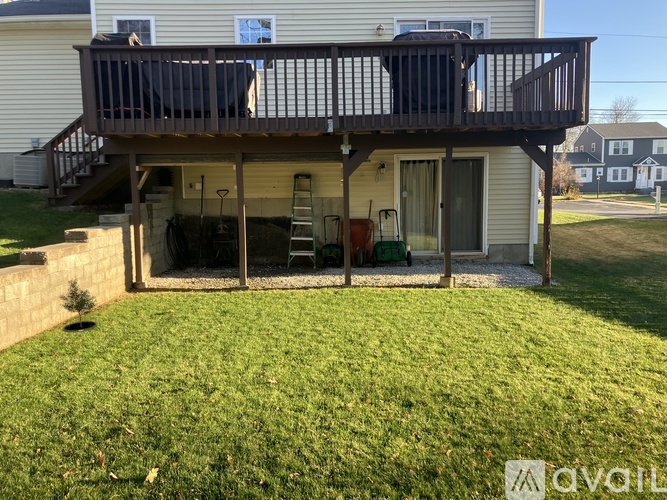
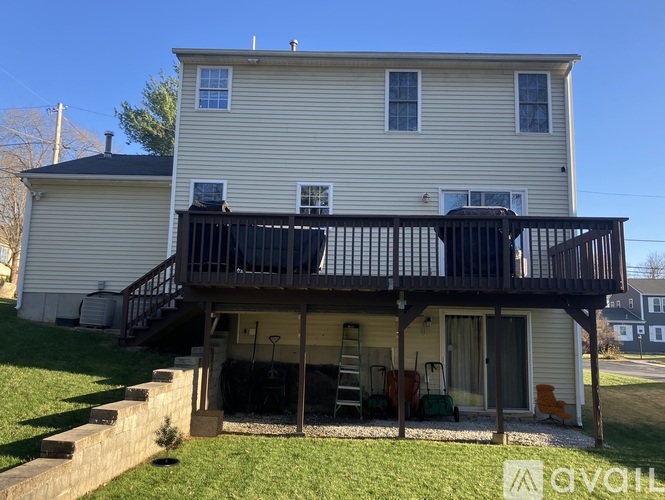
lounge chair: none [486,226,521,269] -> present [535,384,572,429]
storage bin: none [123,268,161,296] -> present [190,409,224,437]

